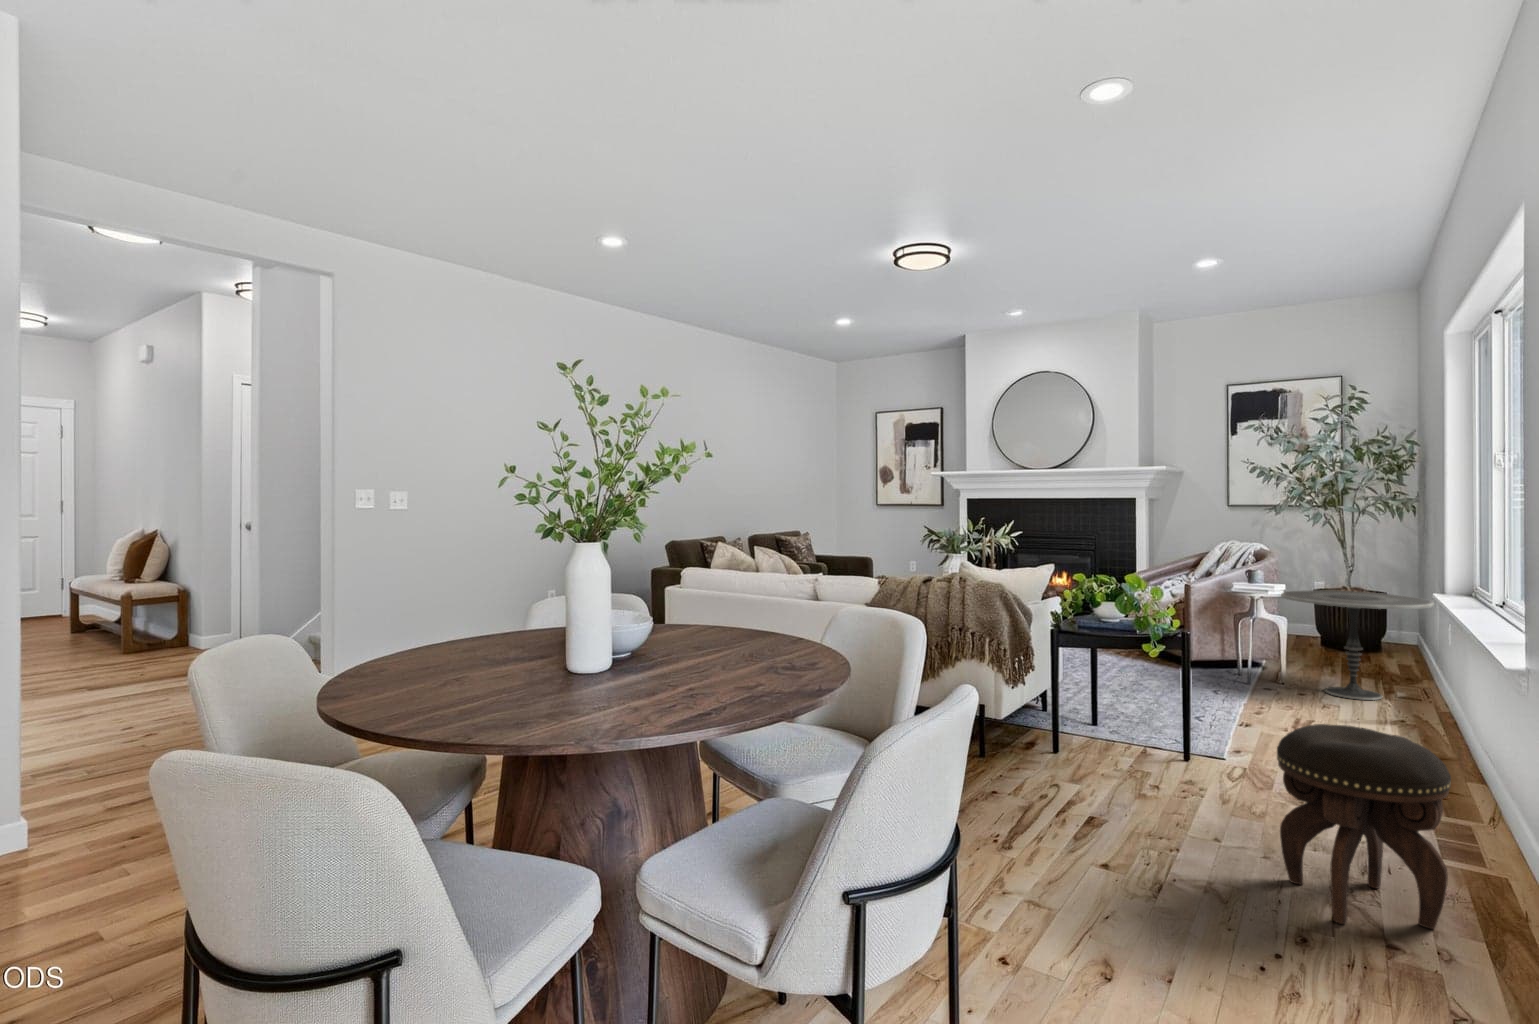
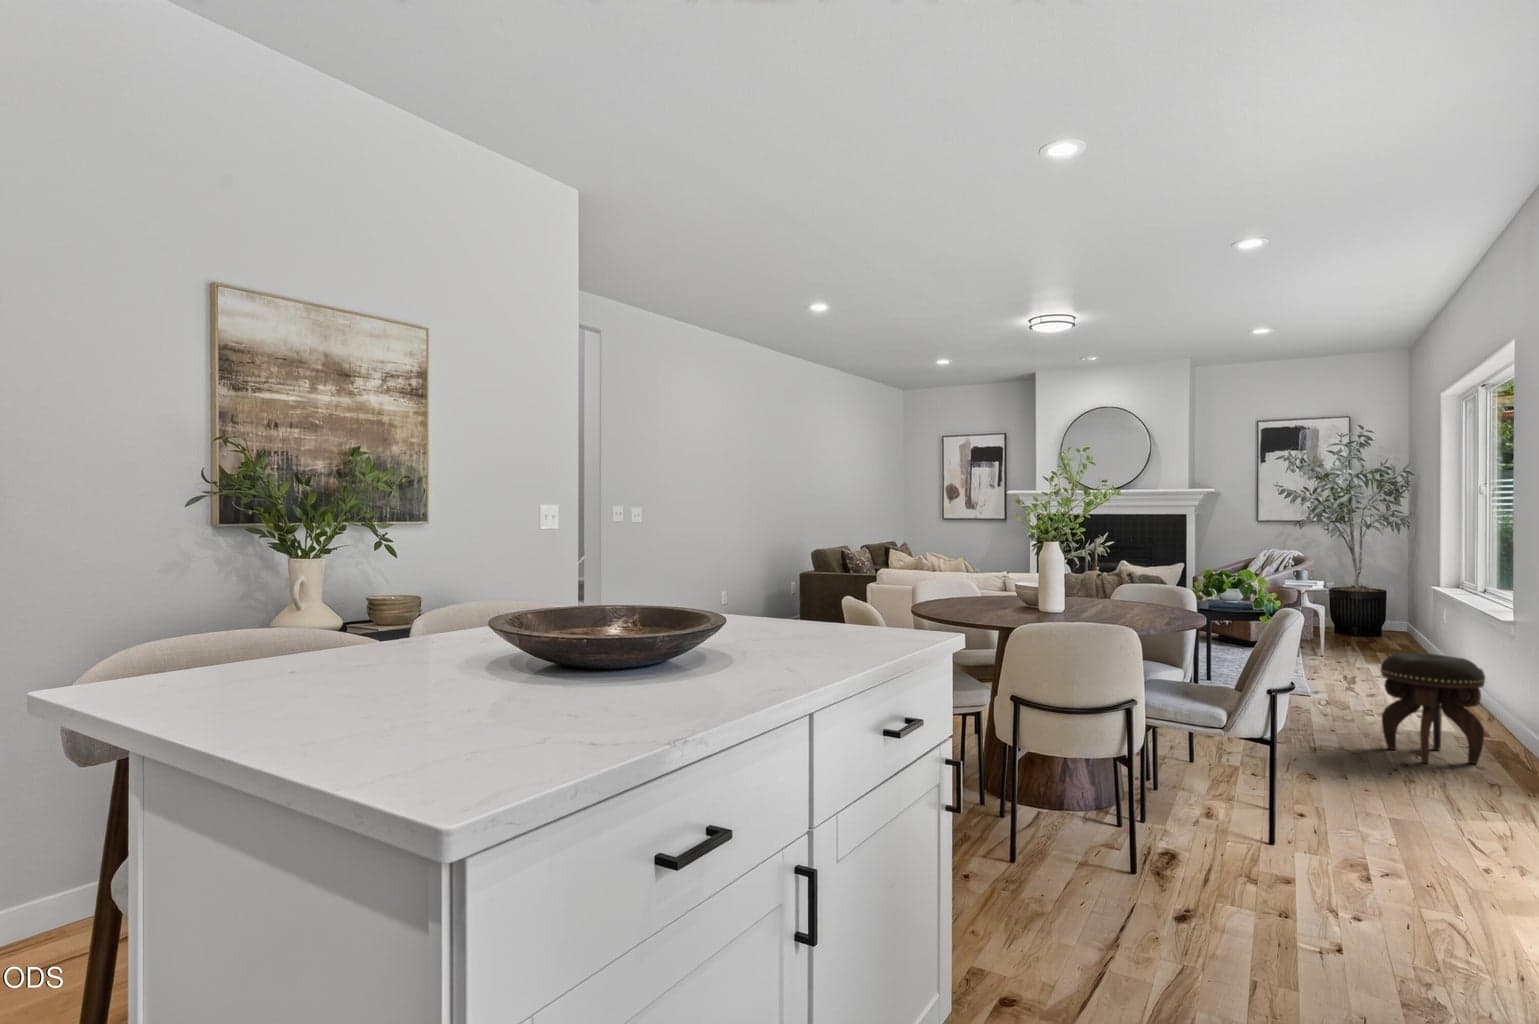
side table: present [1281,590,1434,700] -> none [1324,586,1436,665]

